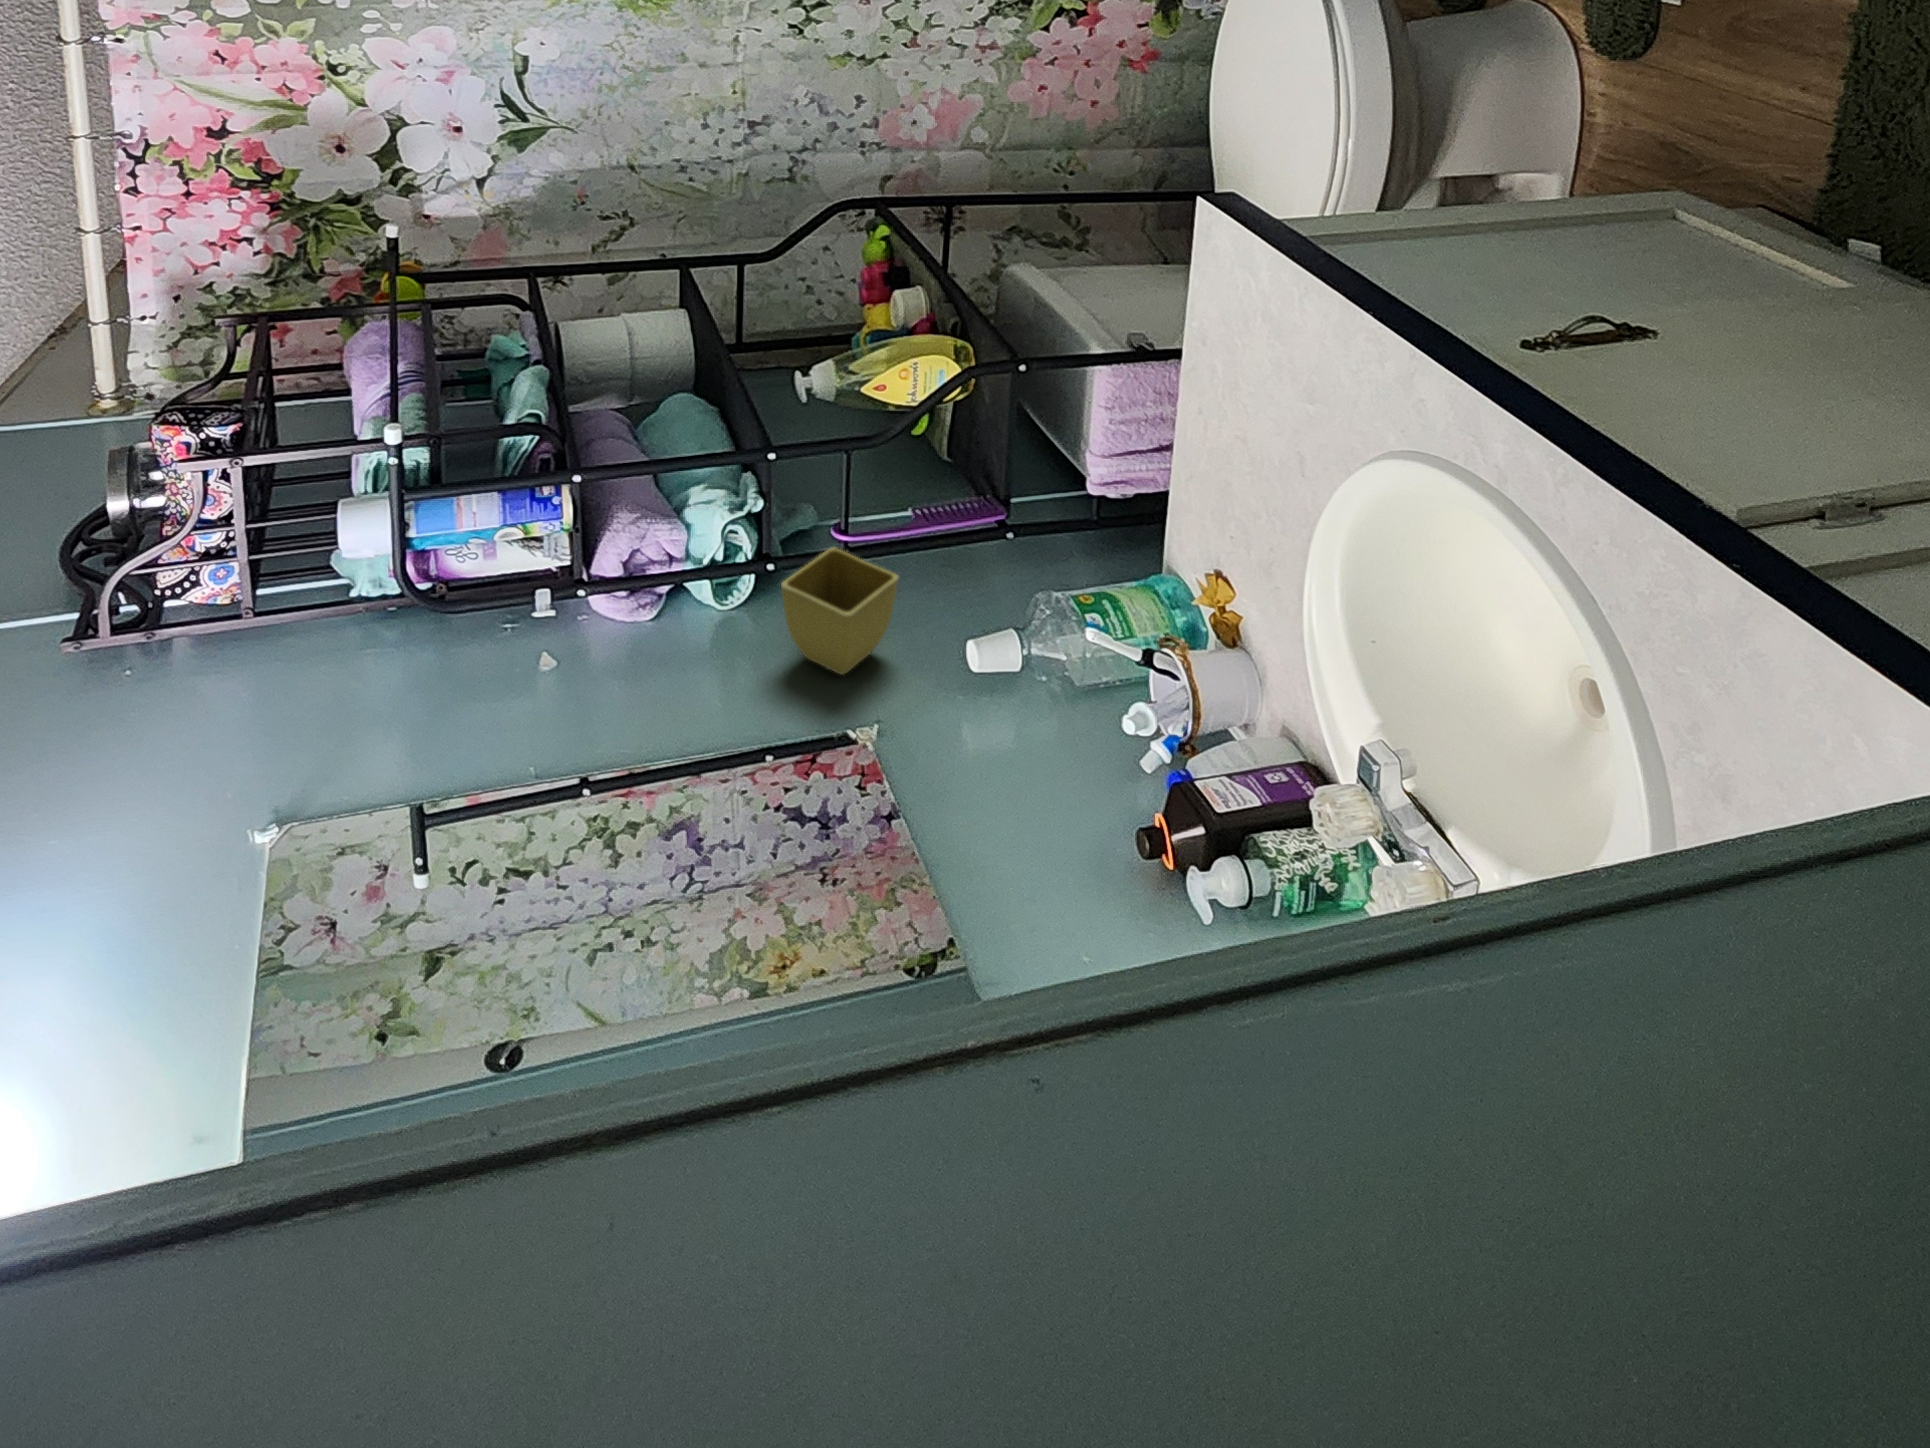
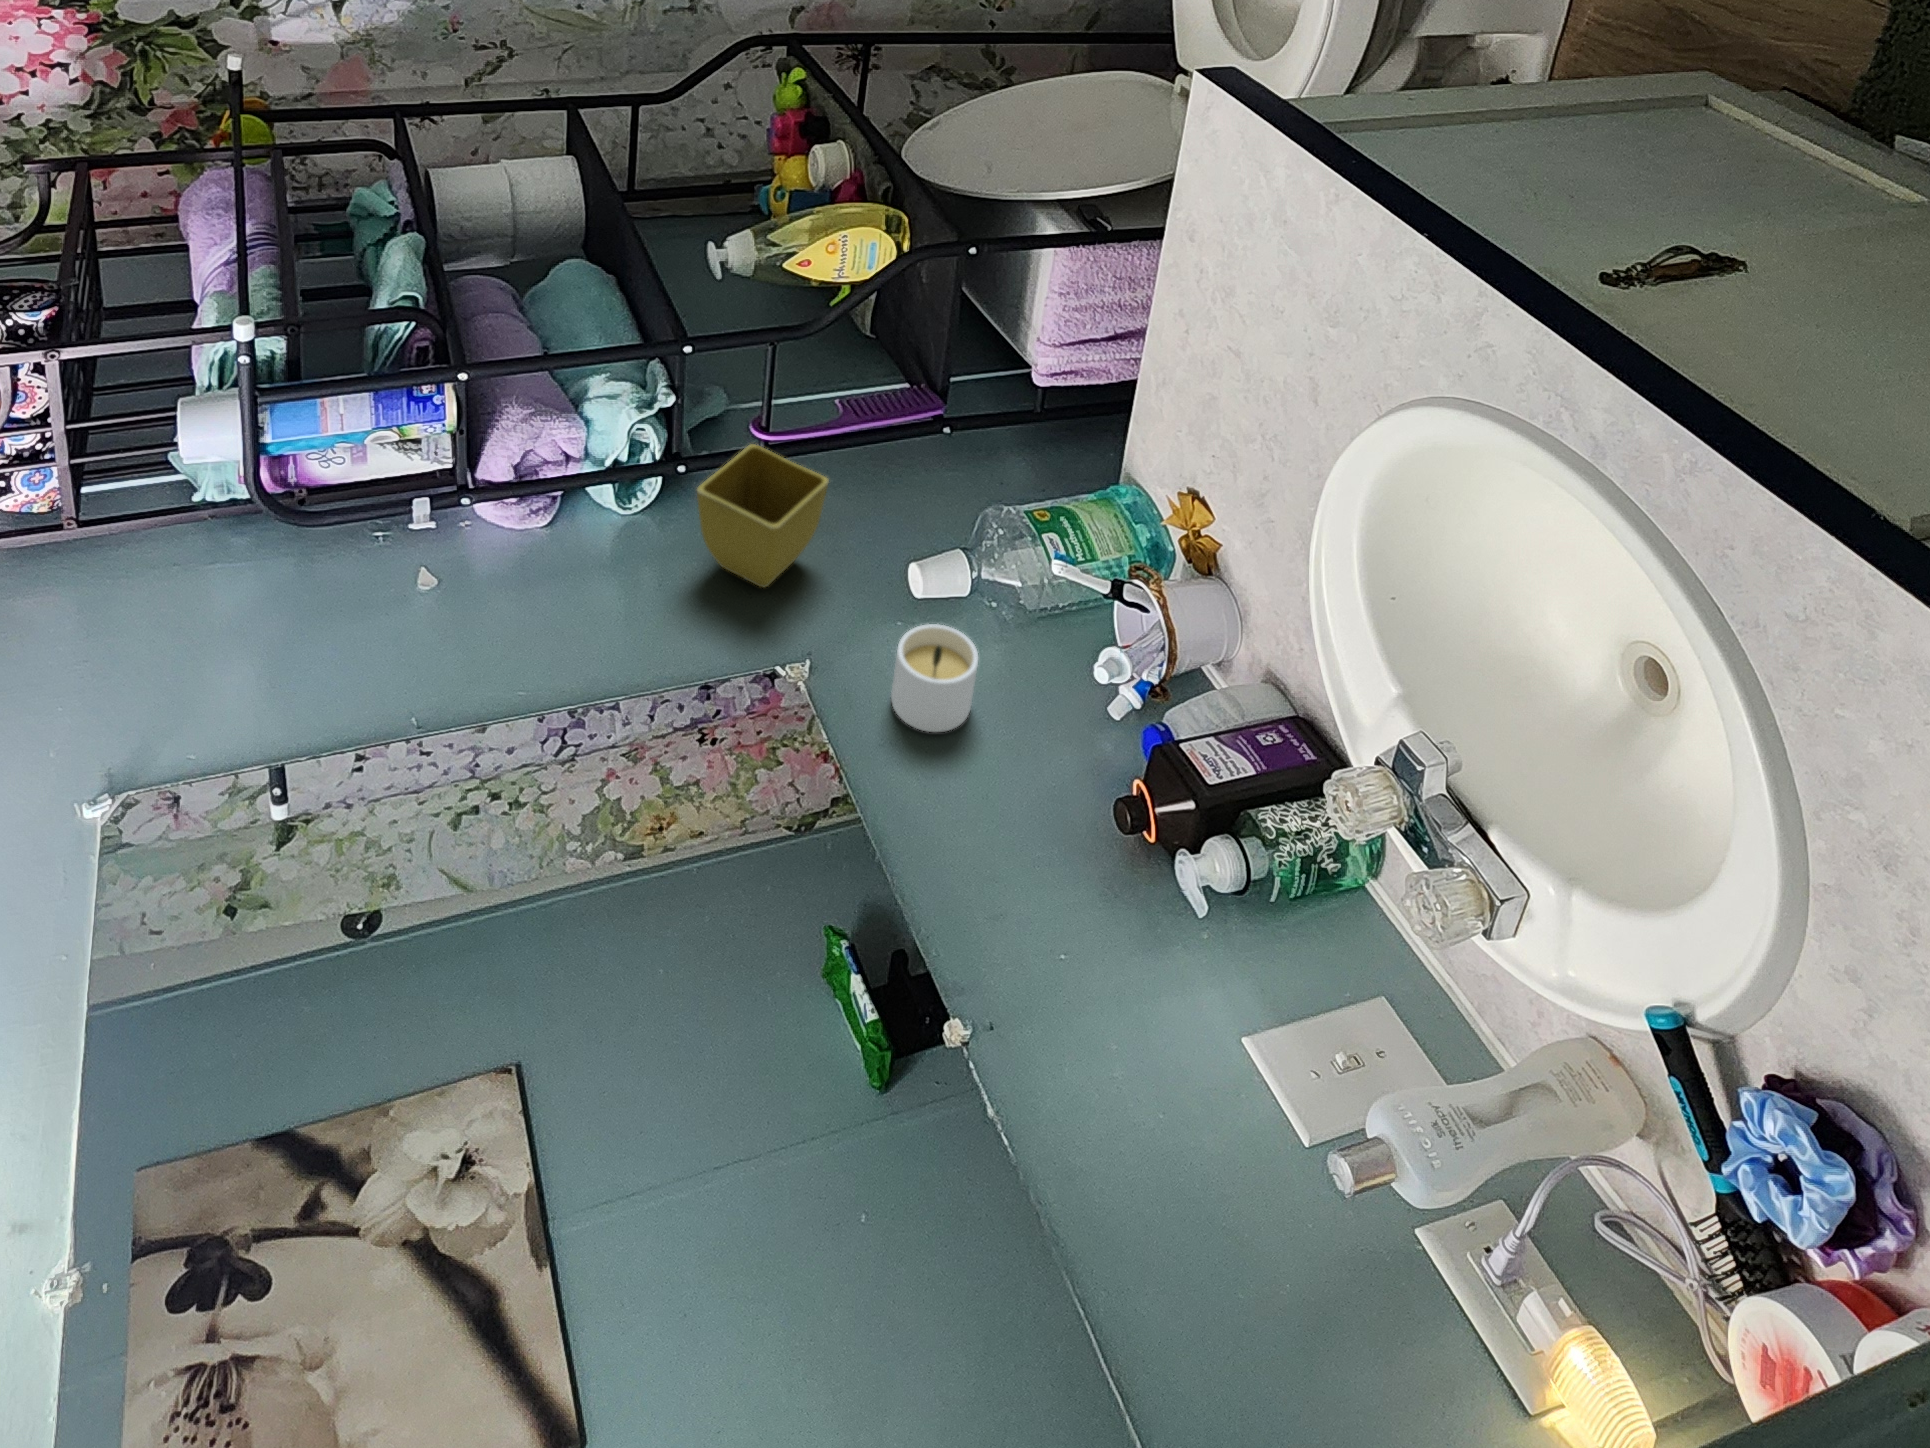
candle: none [951,699,1049,794] -> present [891,624,978,732]

